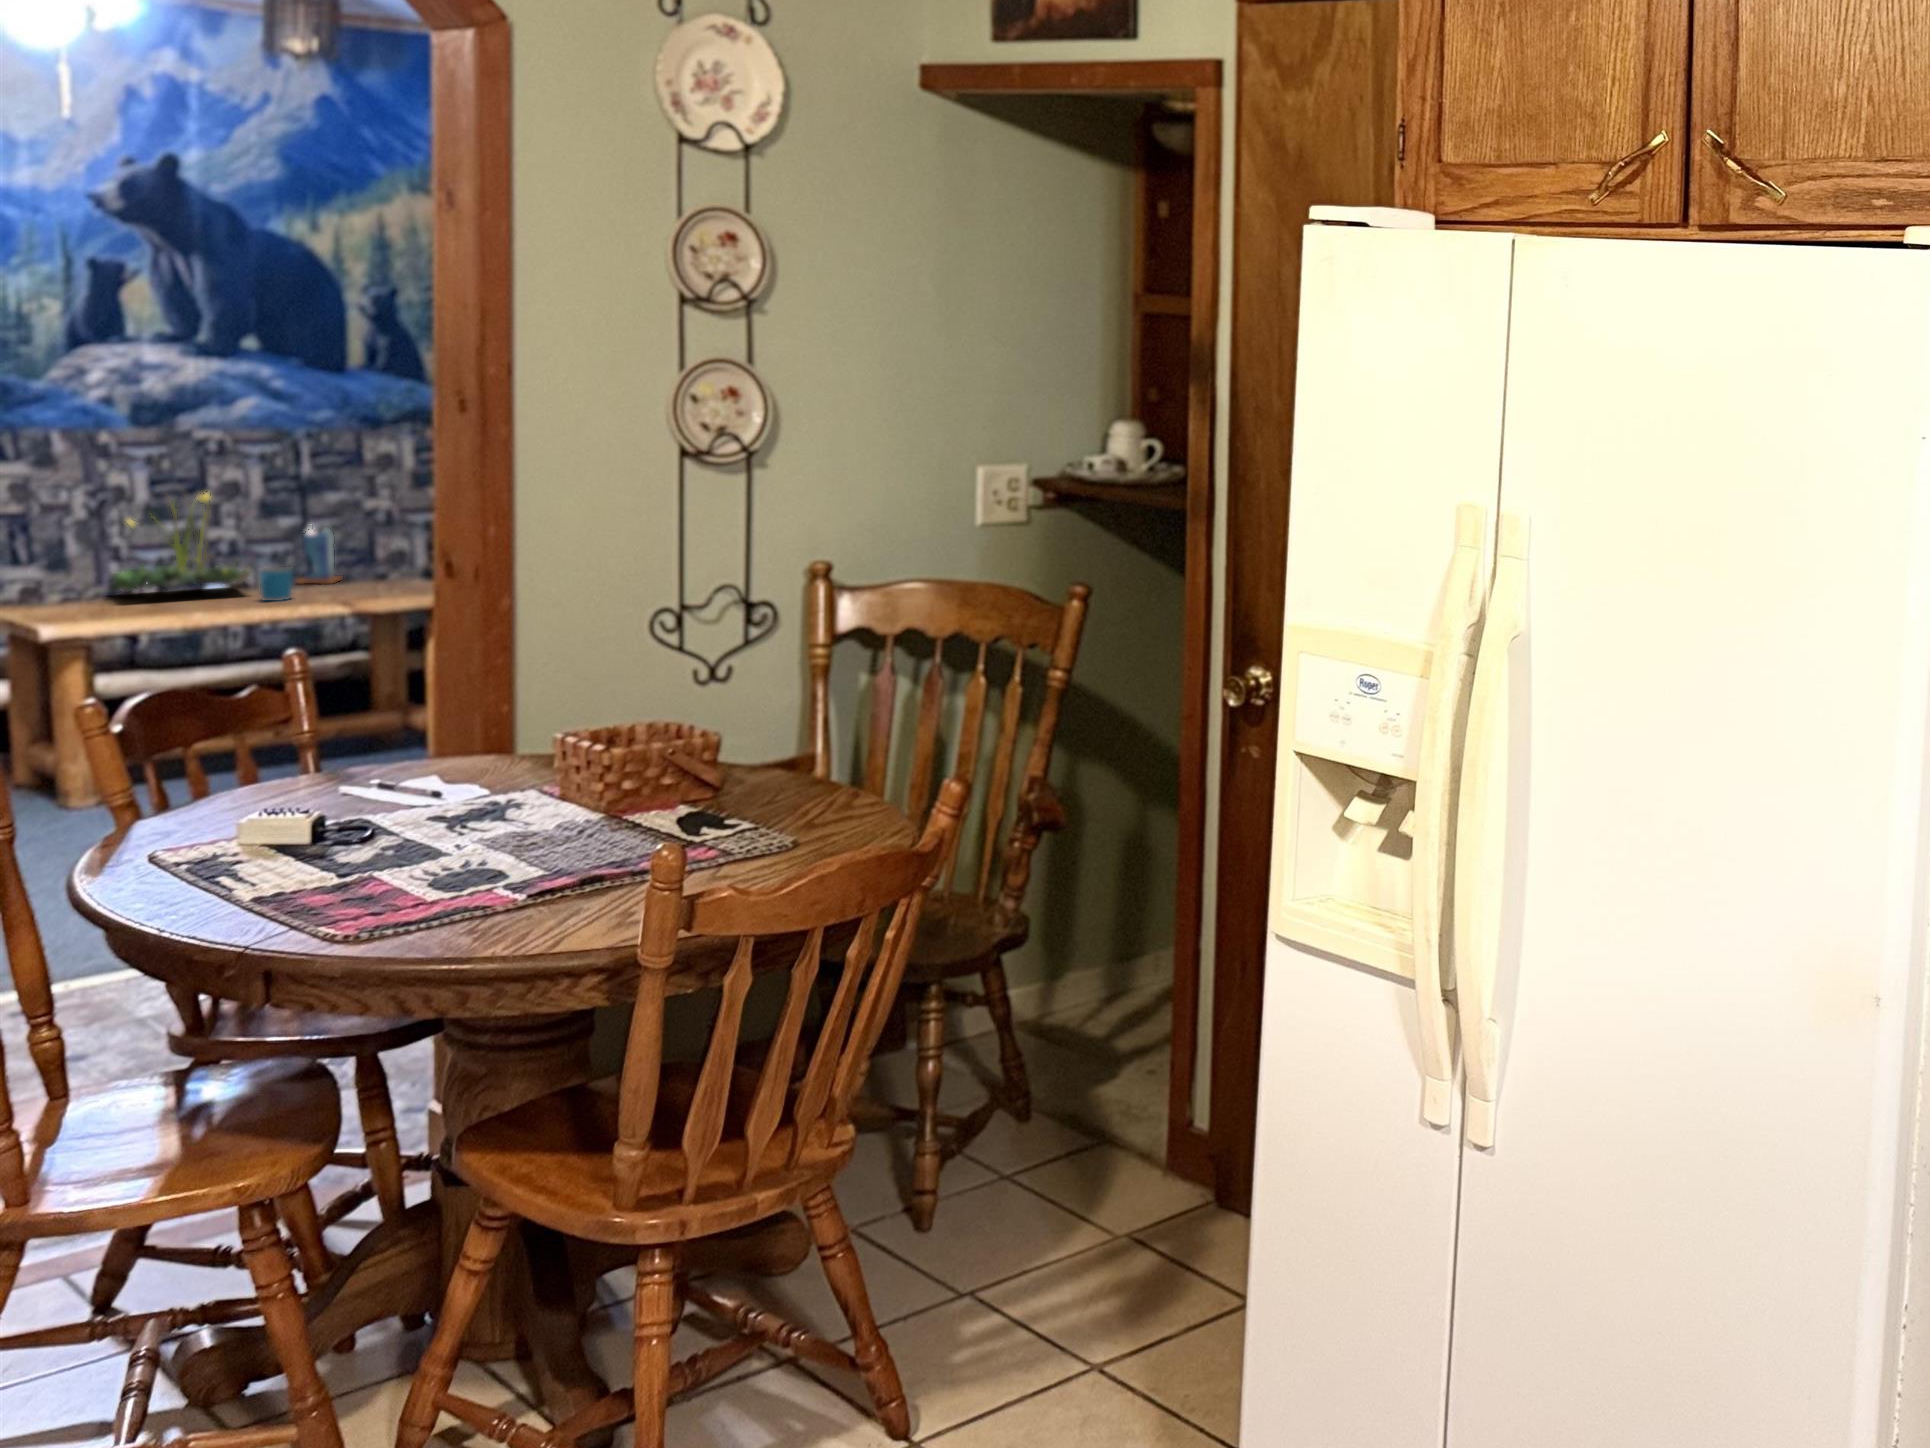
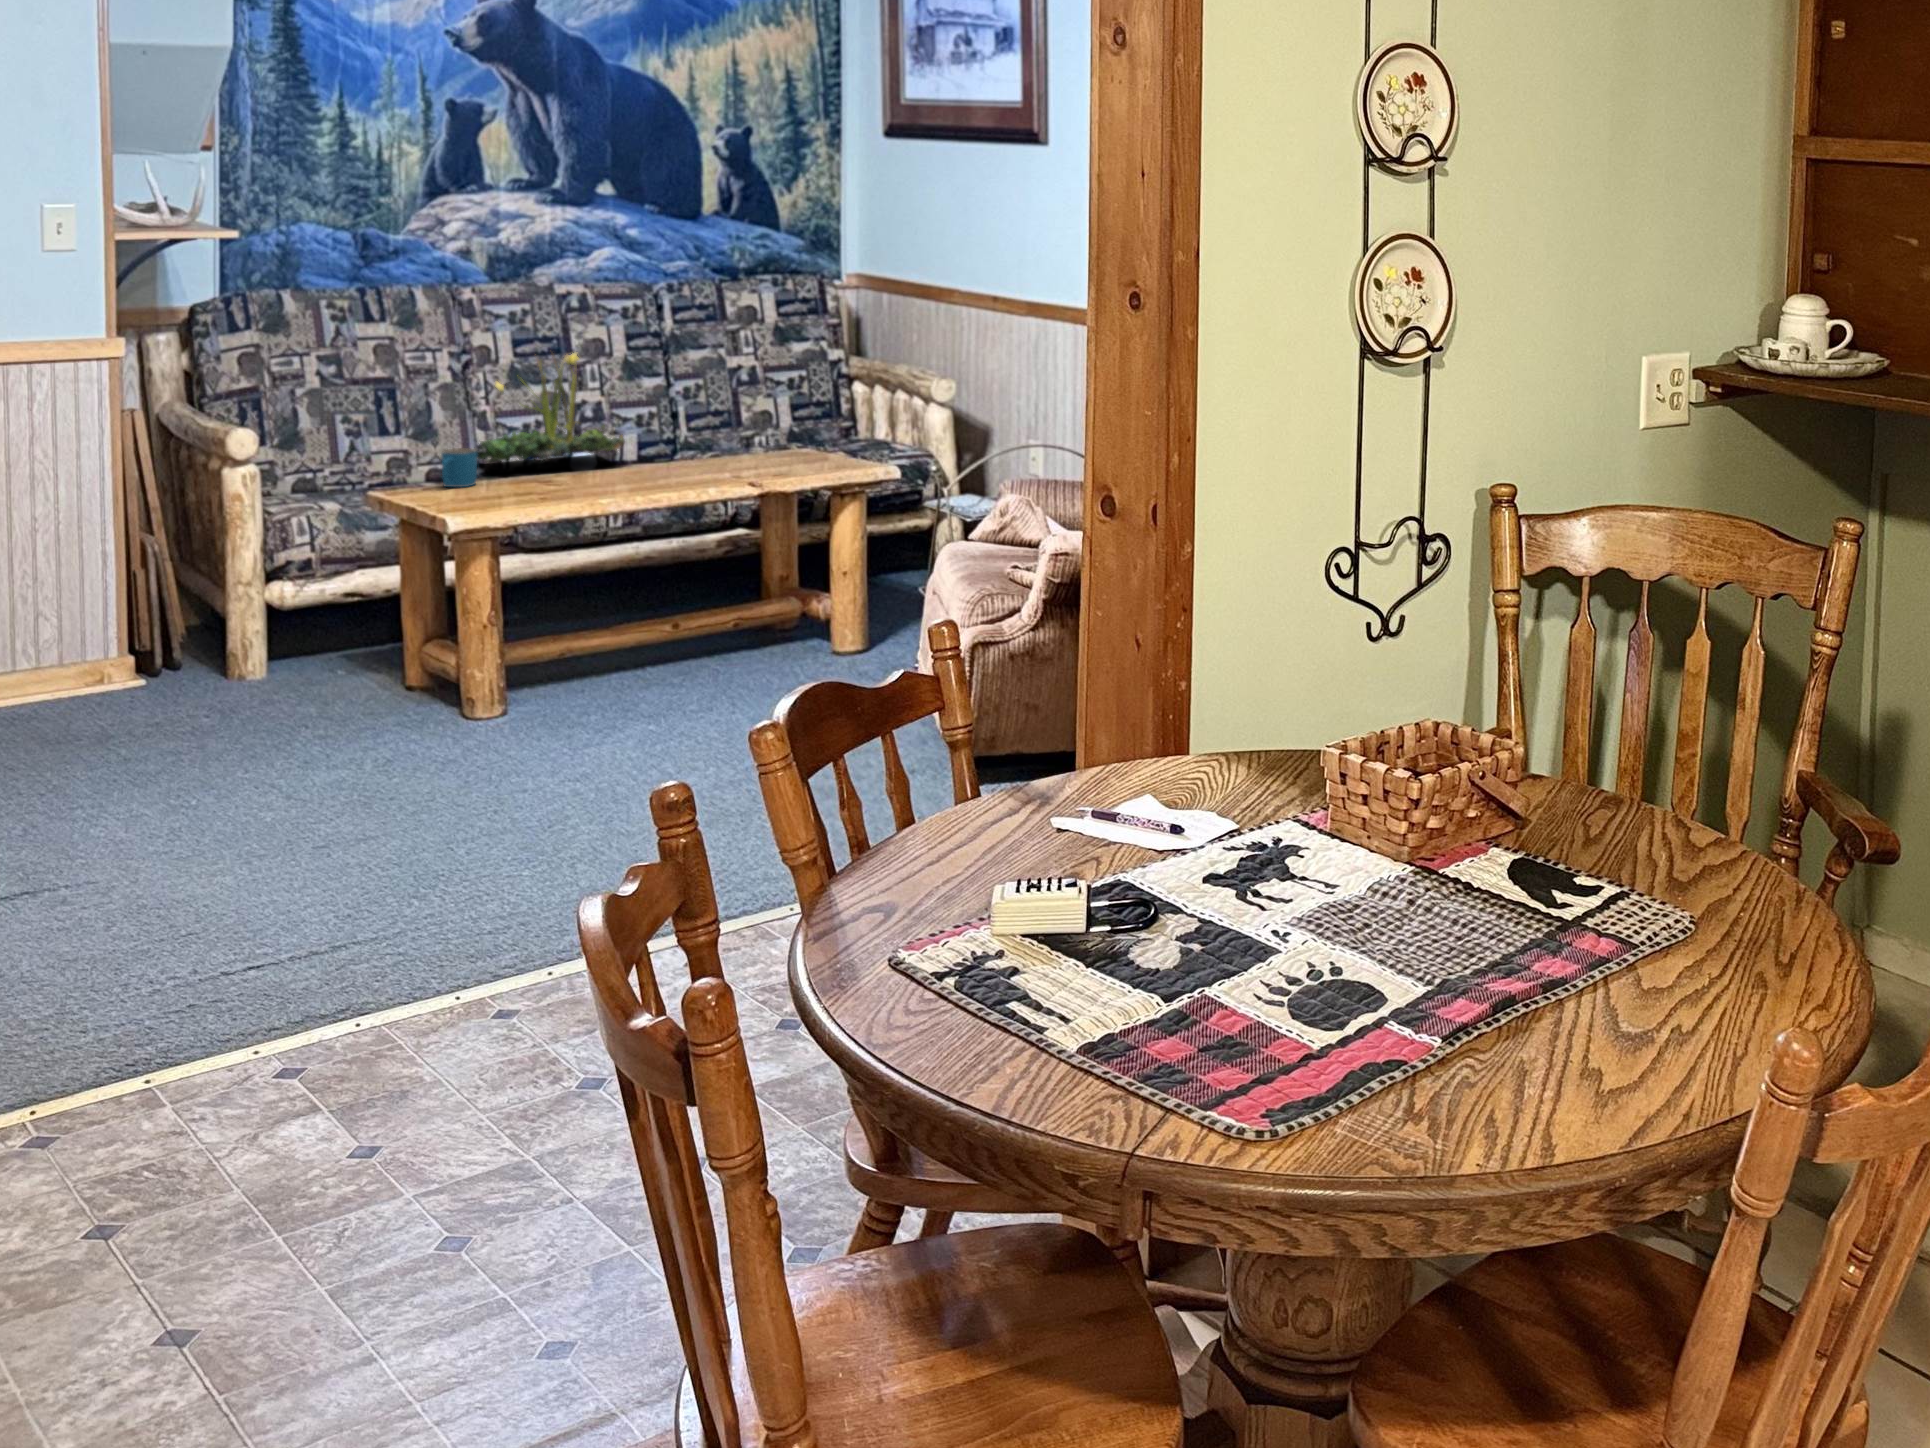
candle: present [297,524,341,584] -> none [660,386,706,451]
mug: present [260,567,292,601] -> present [441,448,477,487]

